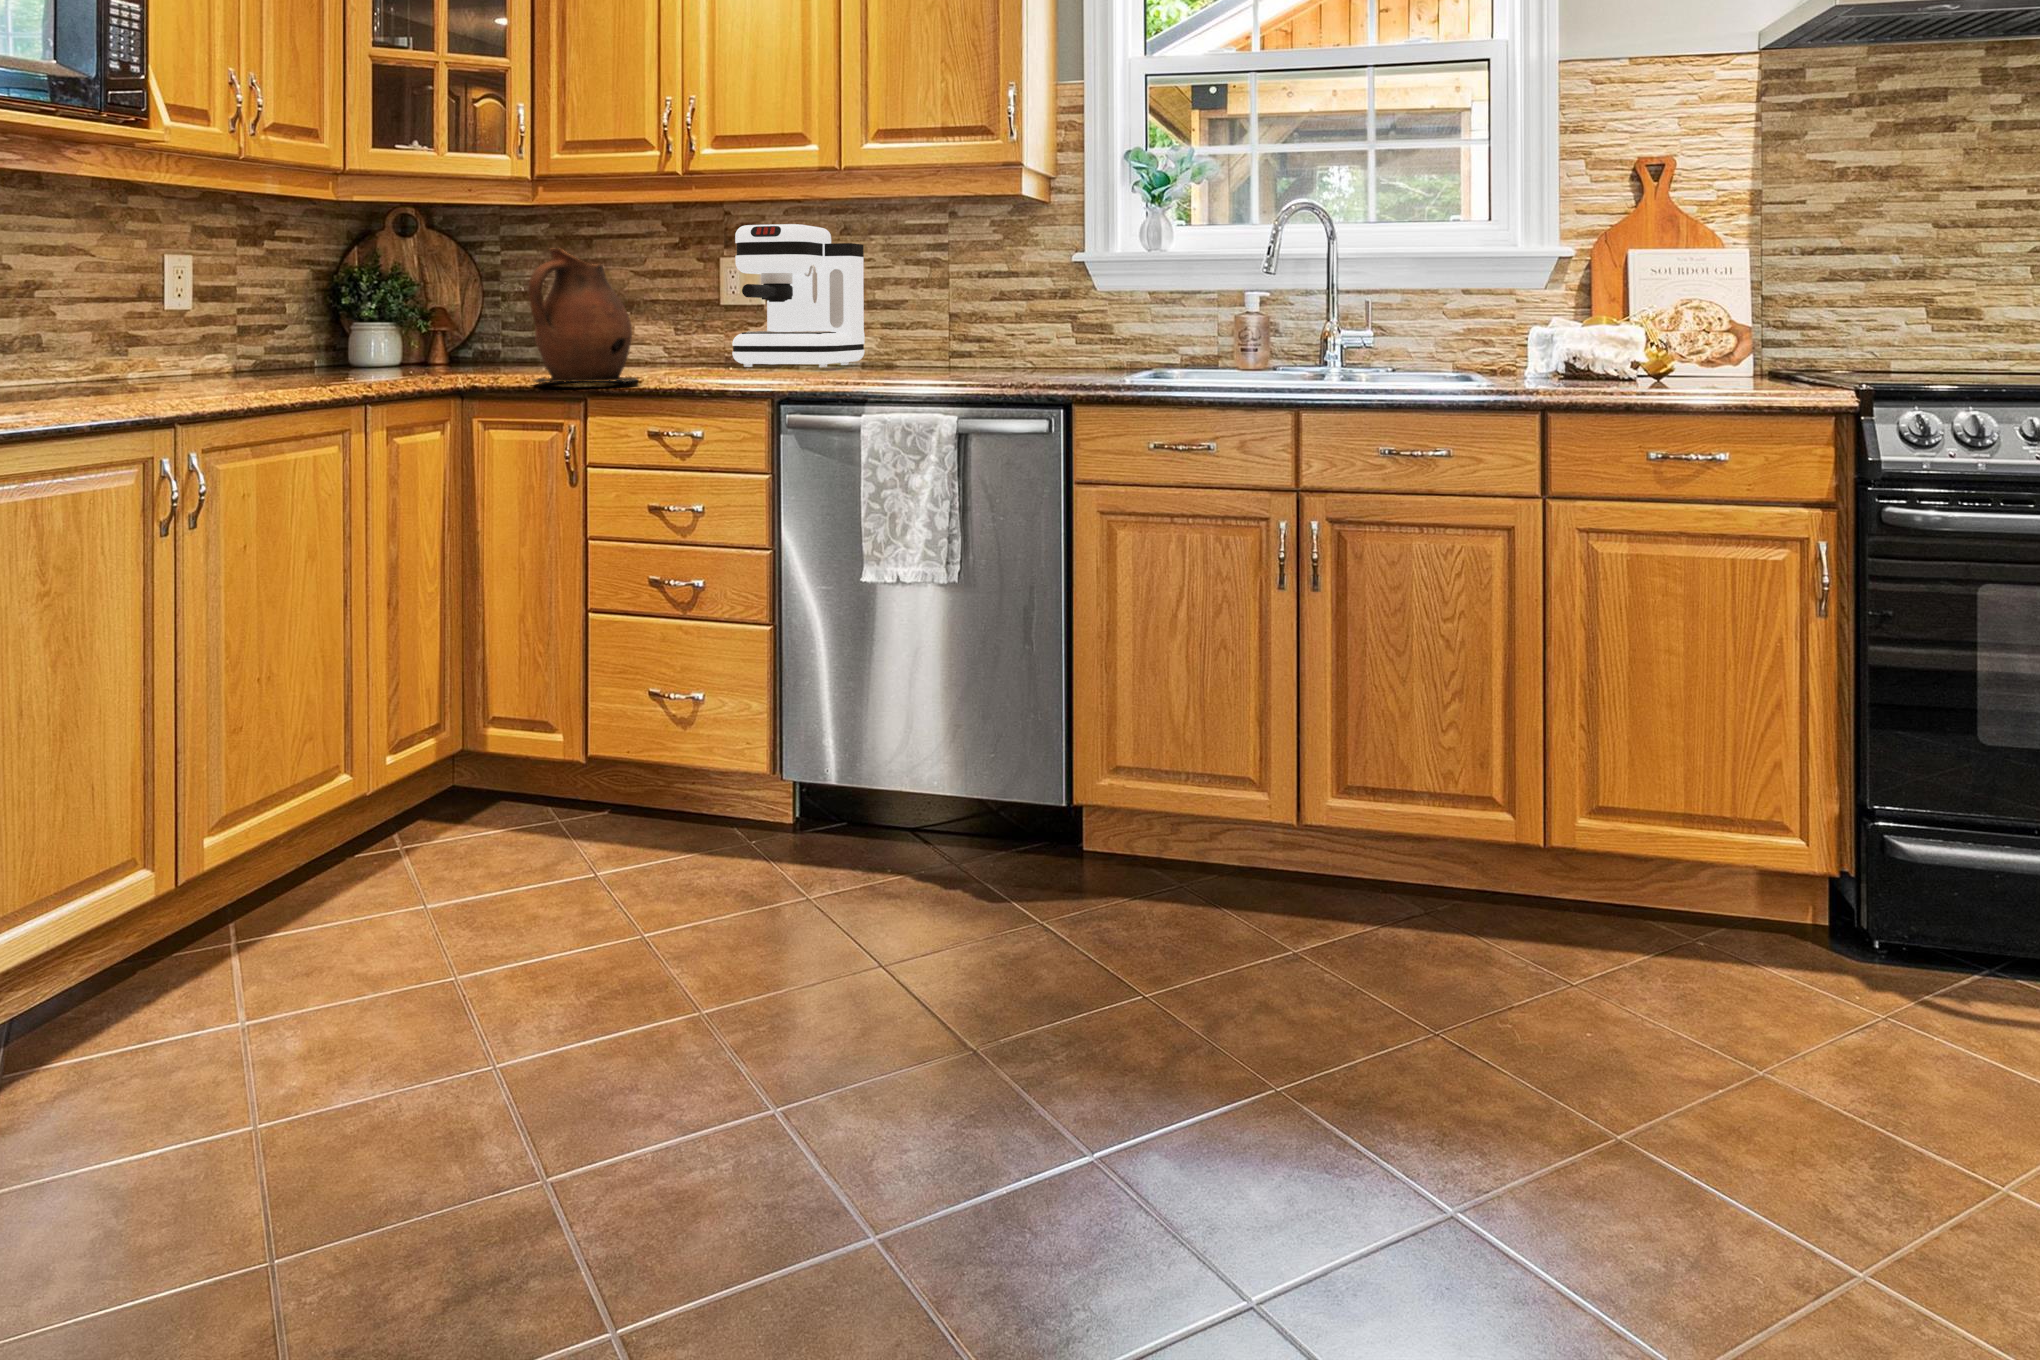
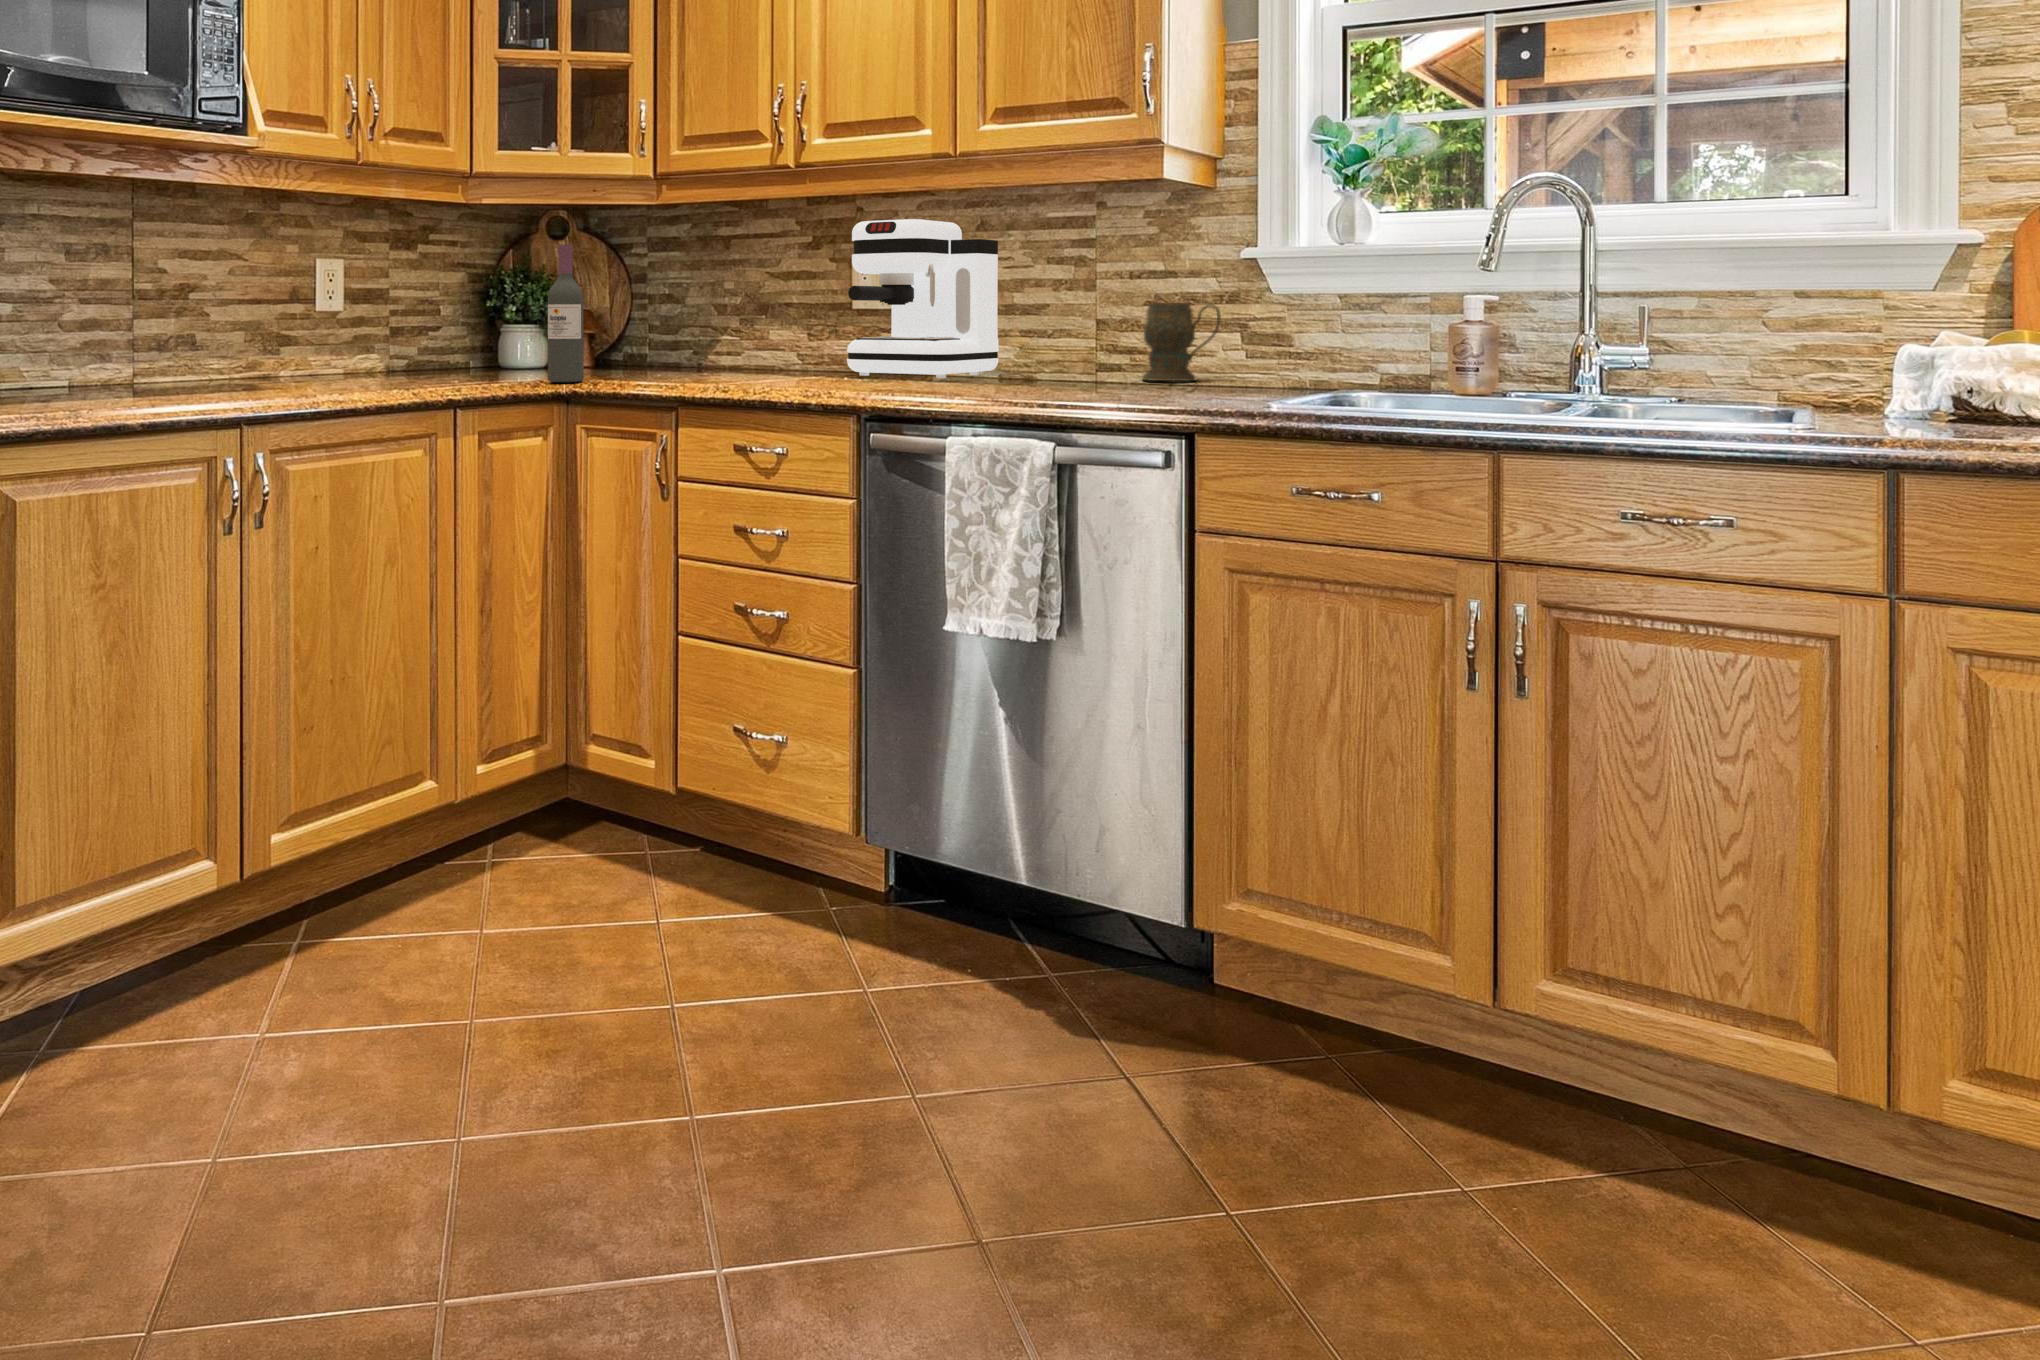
wine bottle: none [433,242,470,378] -> present [548,245,584,382]
ceramic pitcher: present [529,248,638,383] -> none [611,250,735,394]
mug: none [996,300,1059,366] -> present [1143,303,1221,381]

